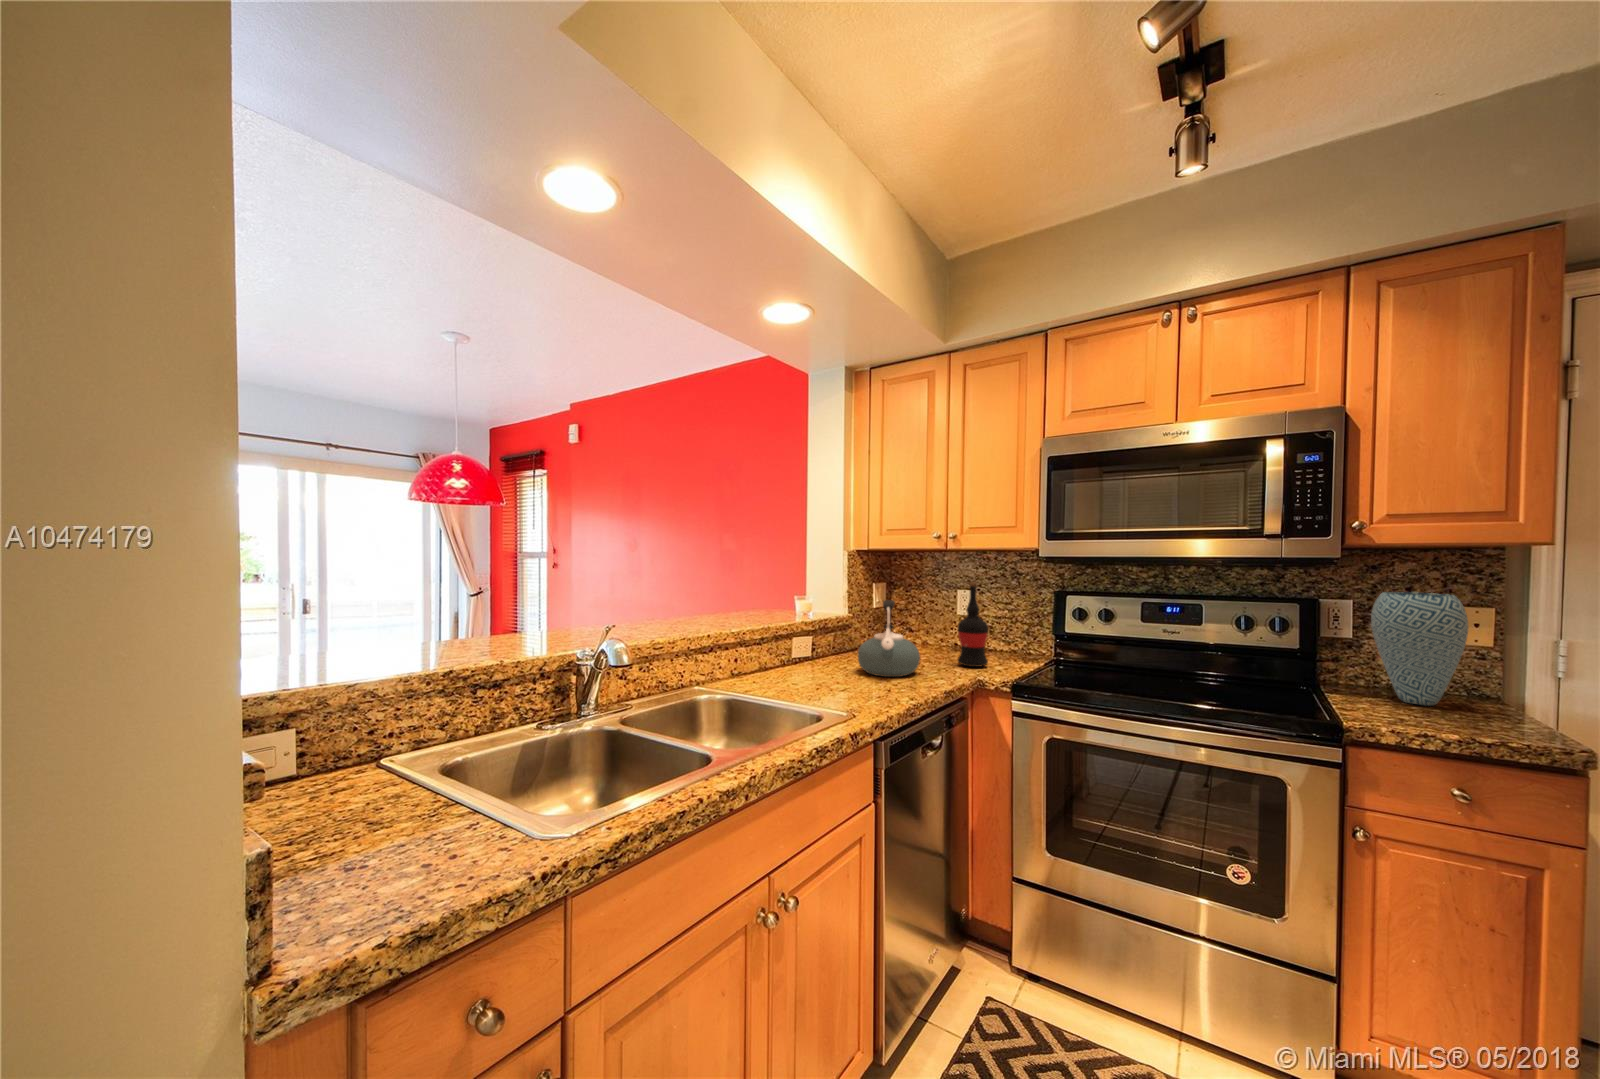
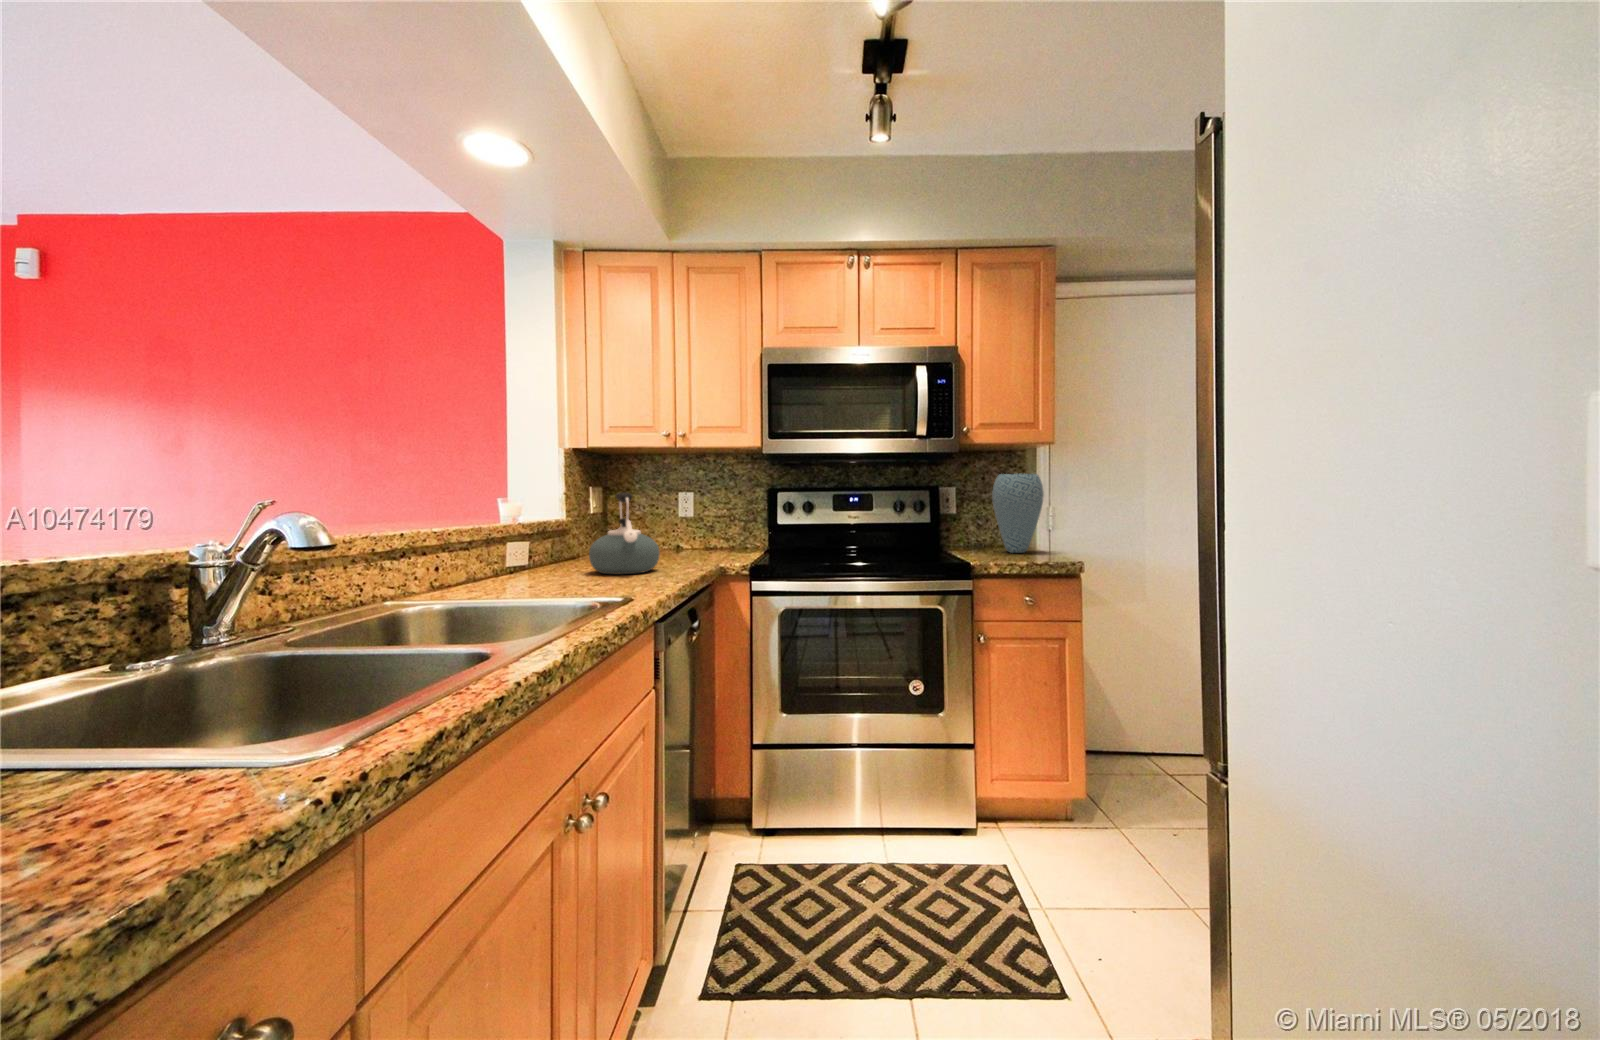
wine bottle: present [958,582,988,667] -> none [689,476,719,561]

